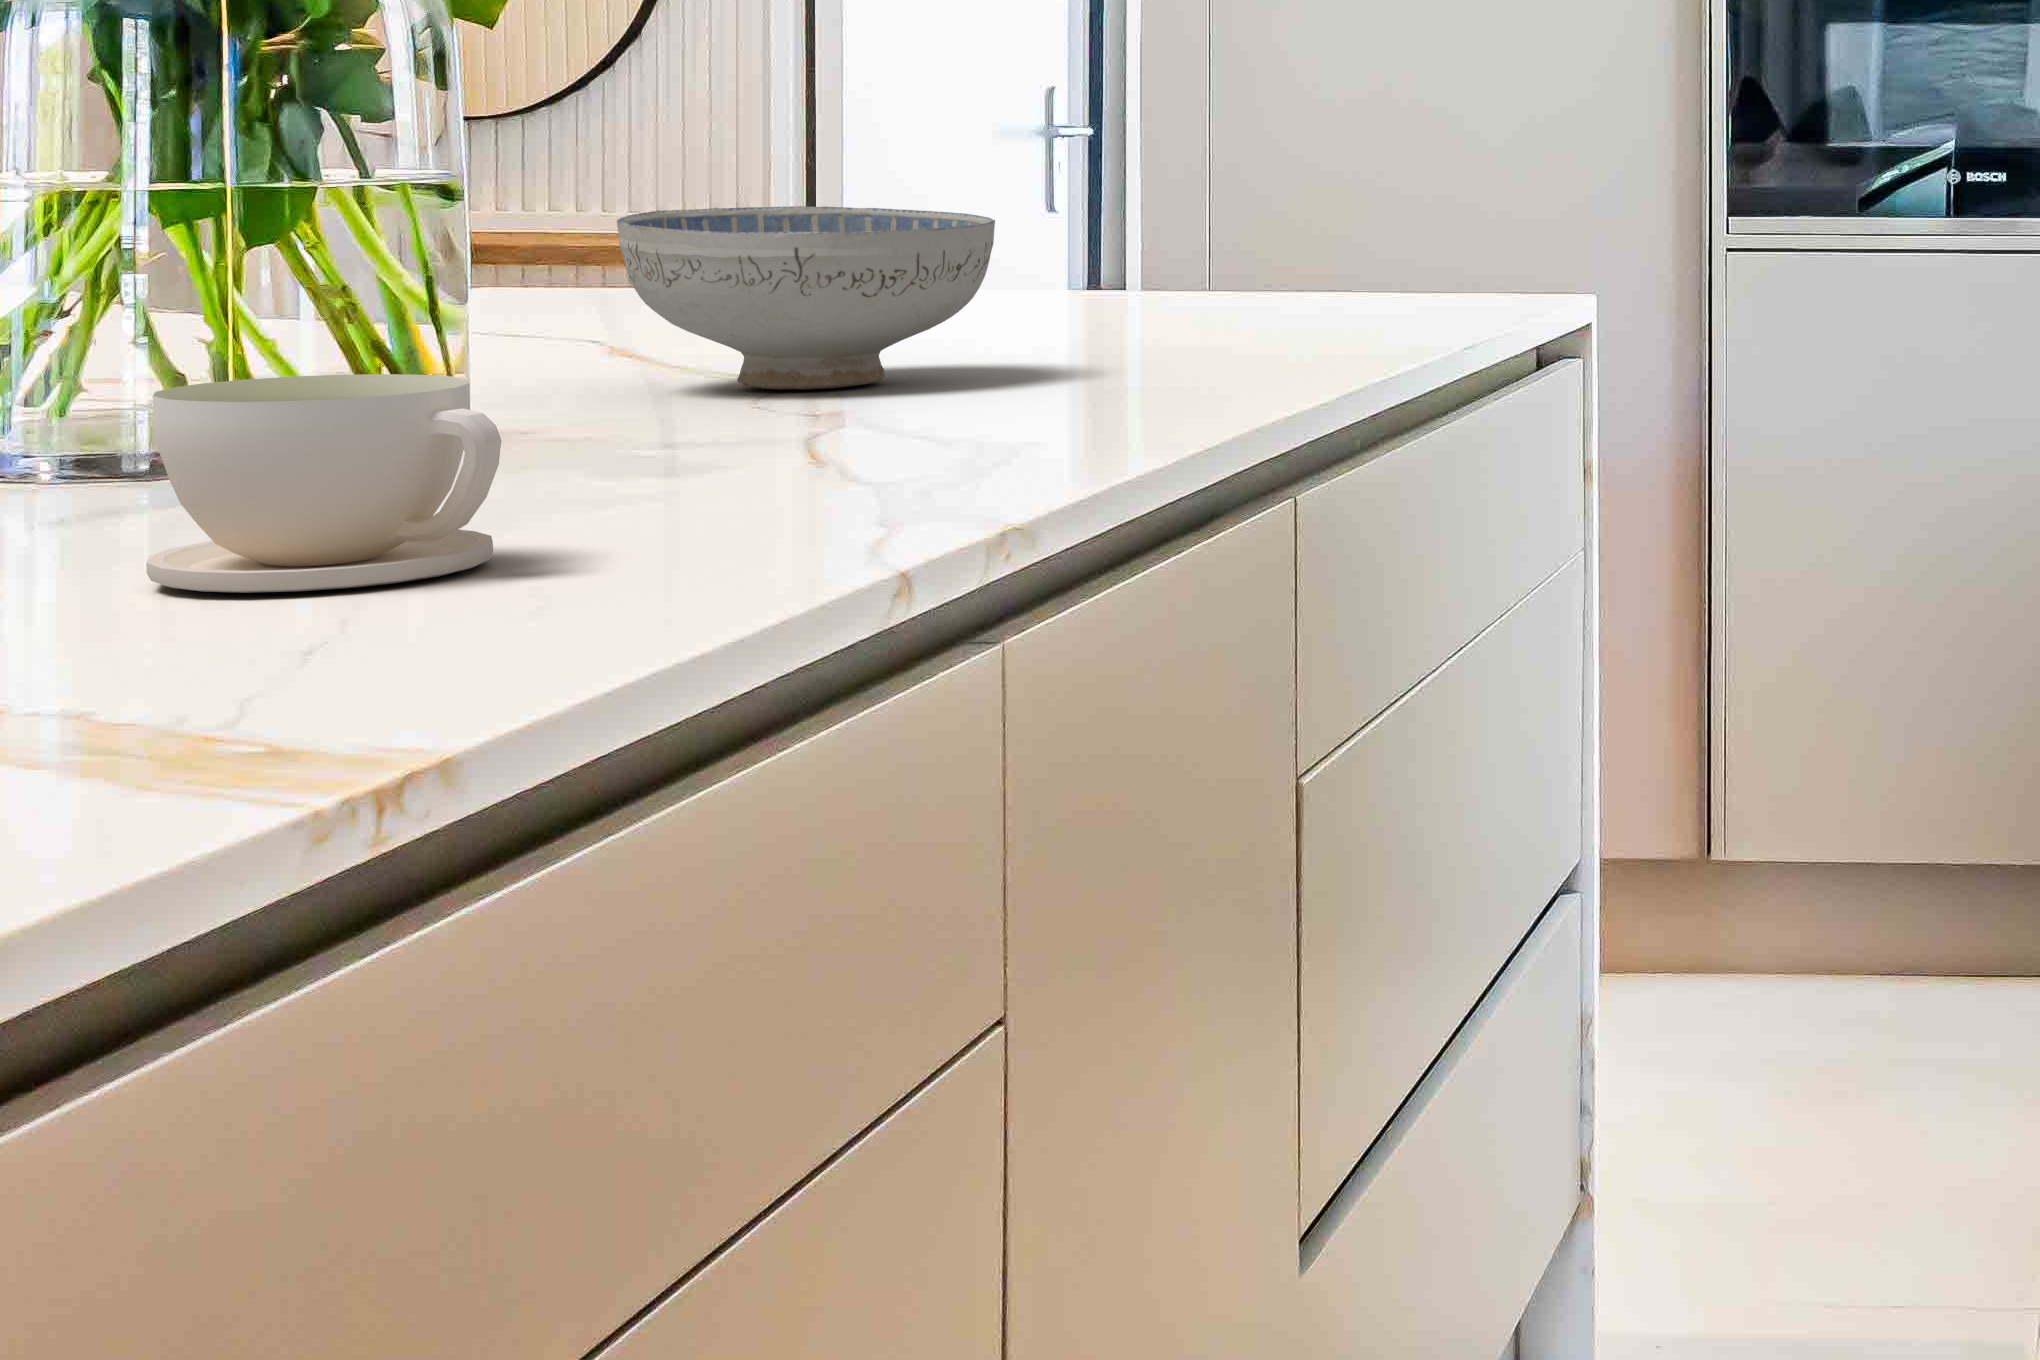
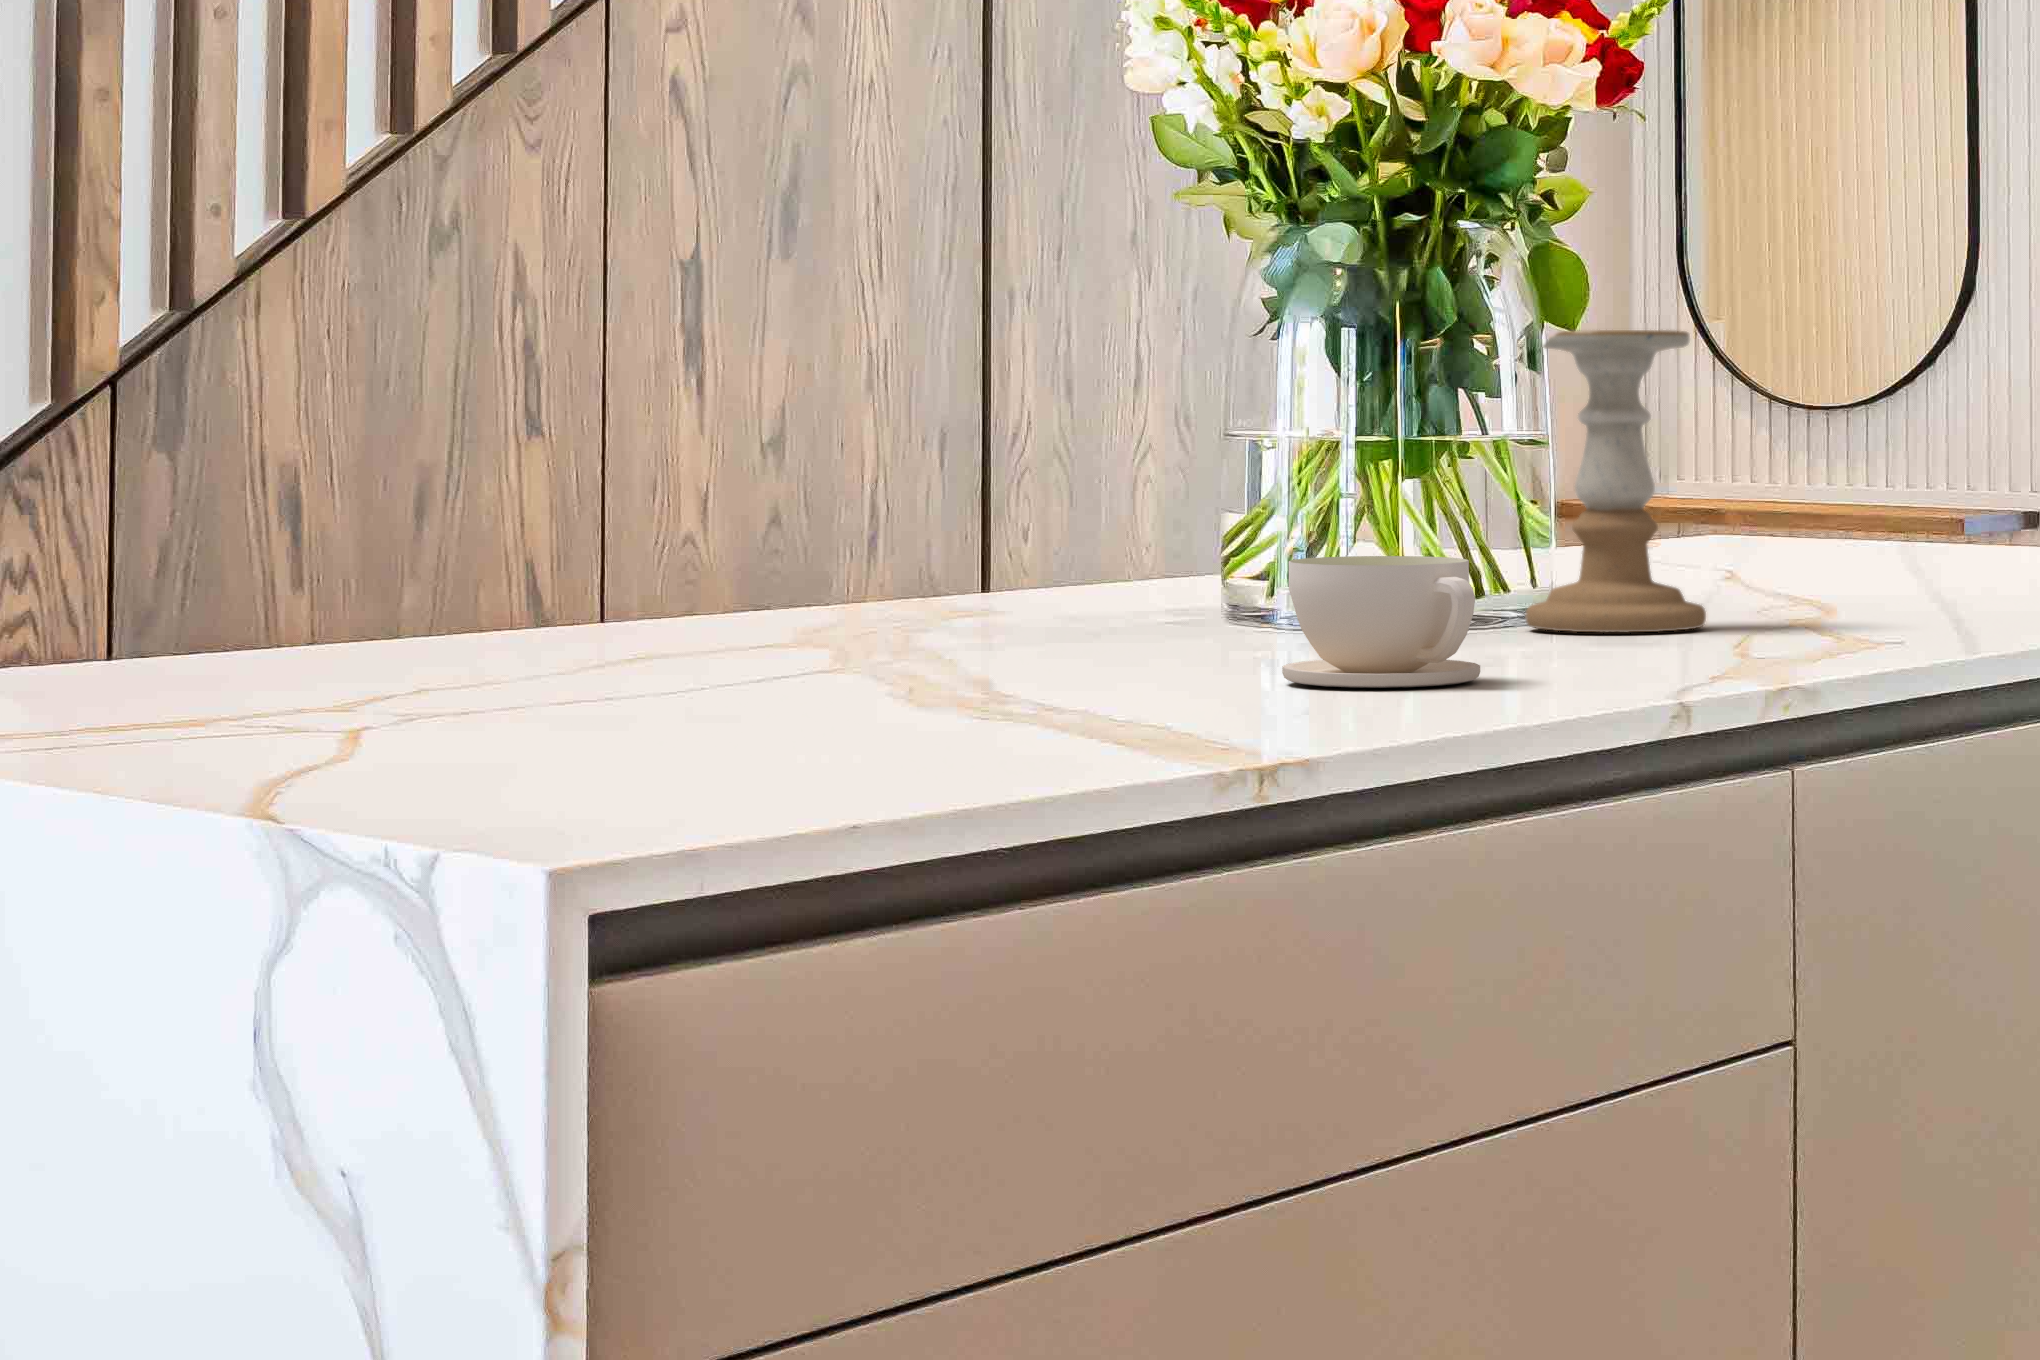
candle holder: none [401,26,675,446] -> present [1525,330,1706,632]
ceramic bowl: present [617,206,995,389] -> none [1707,471,1986,611]

